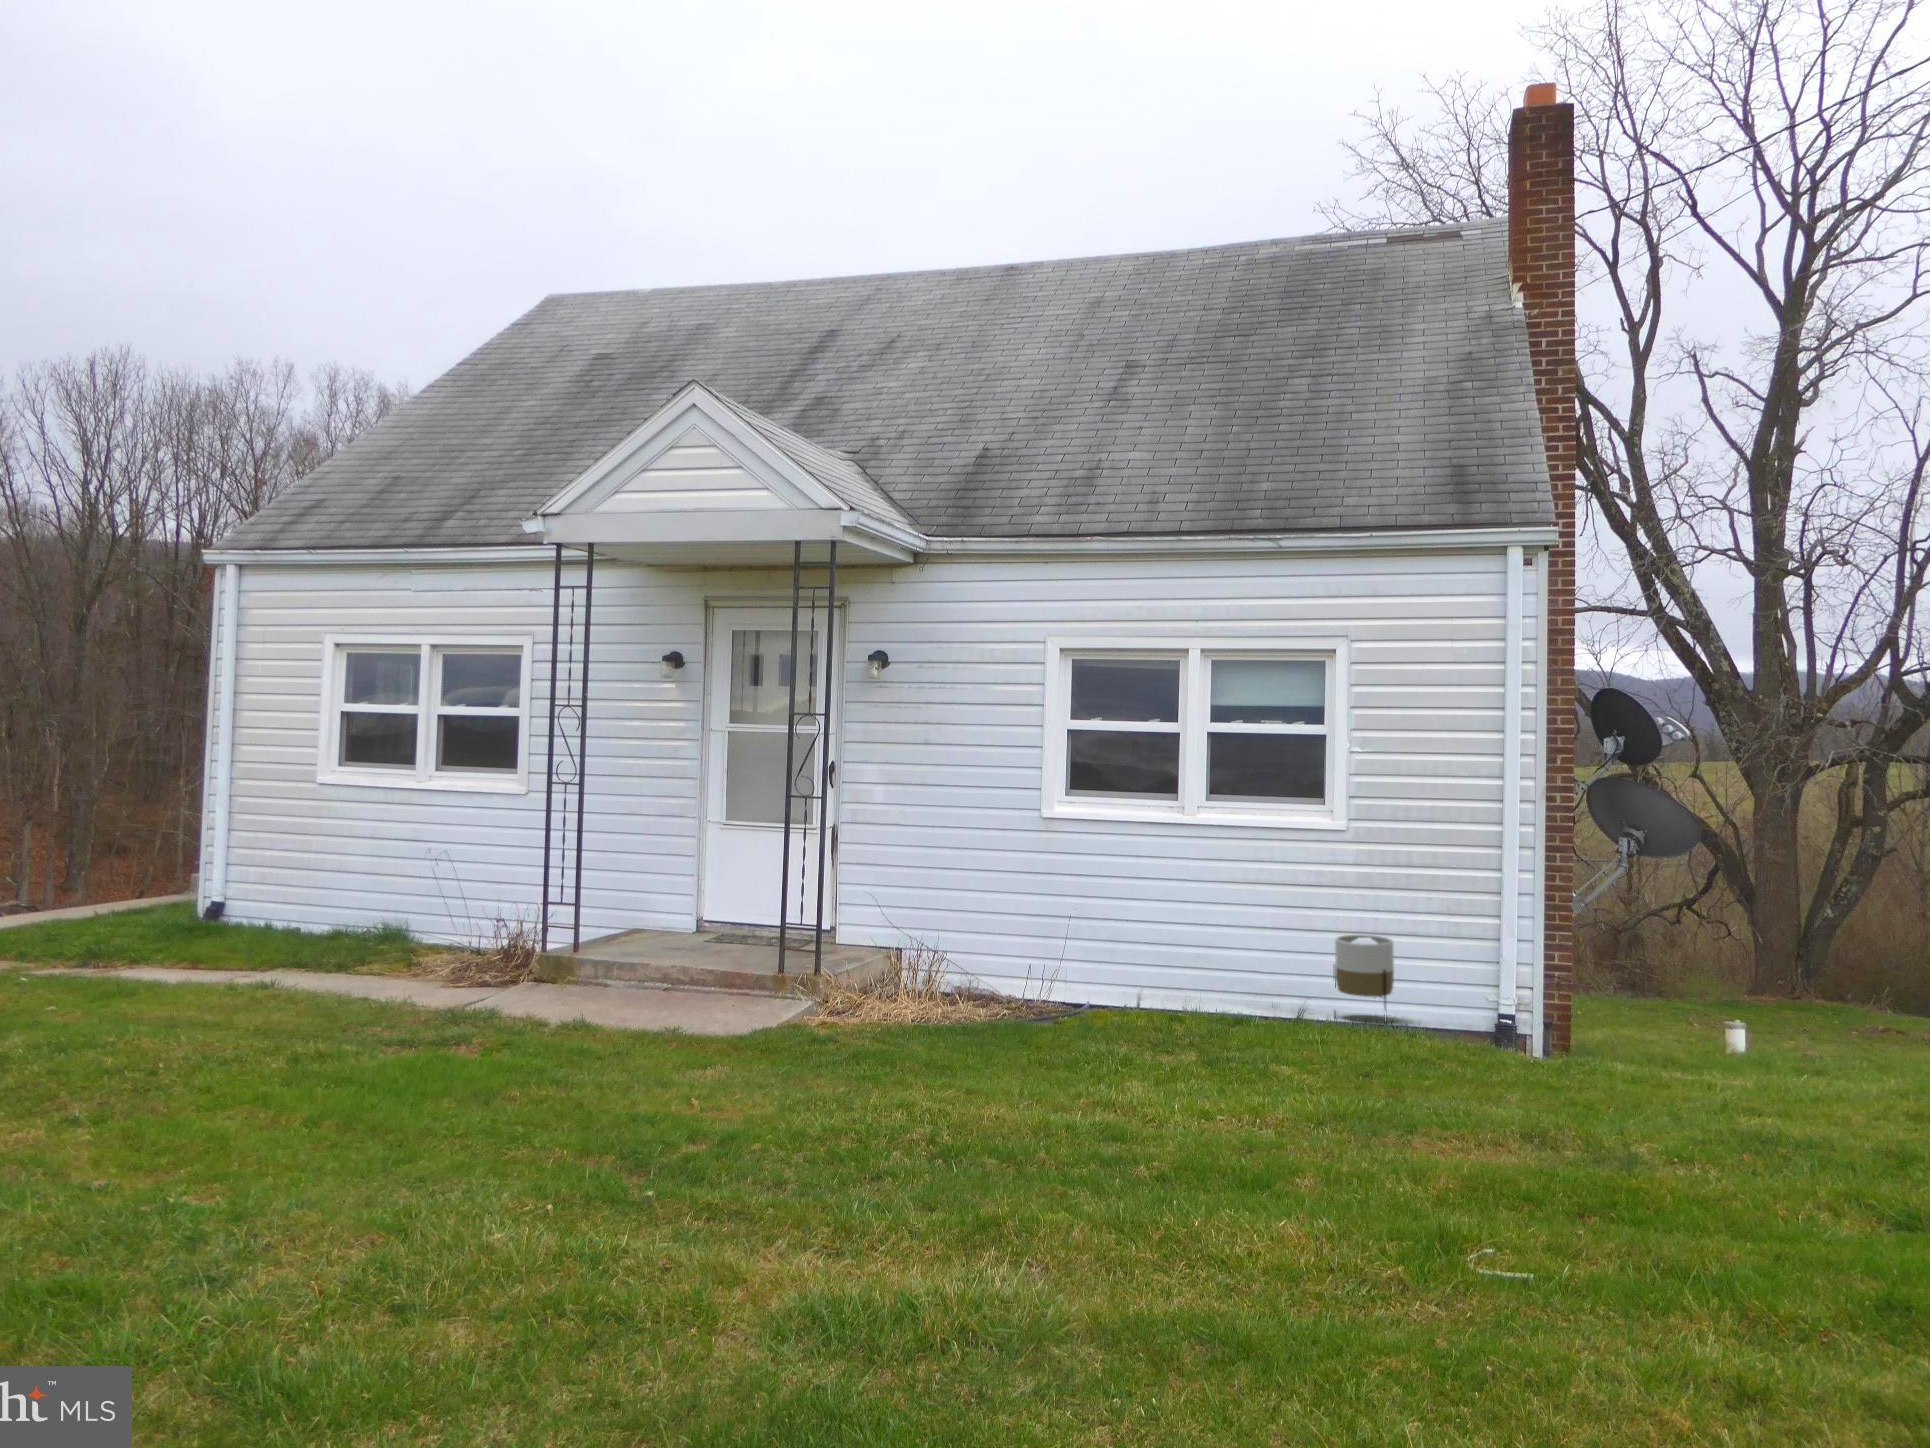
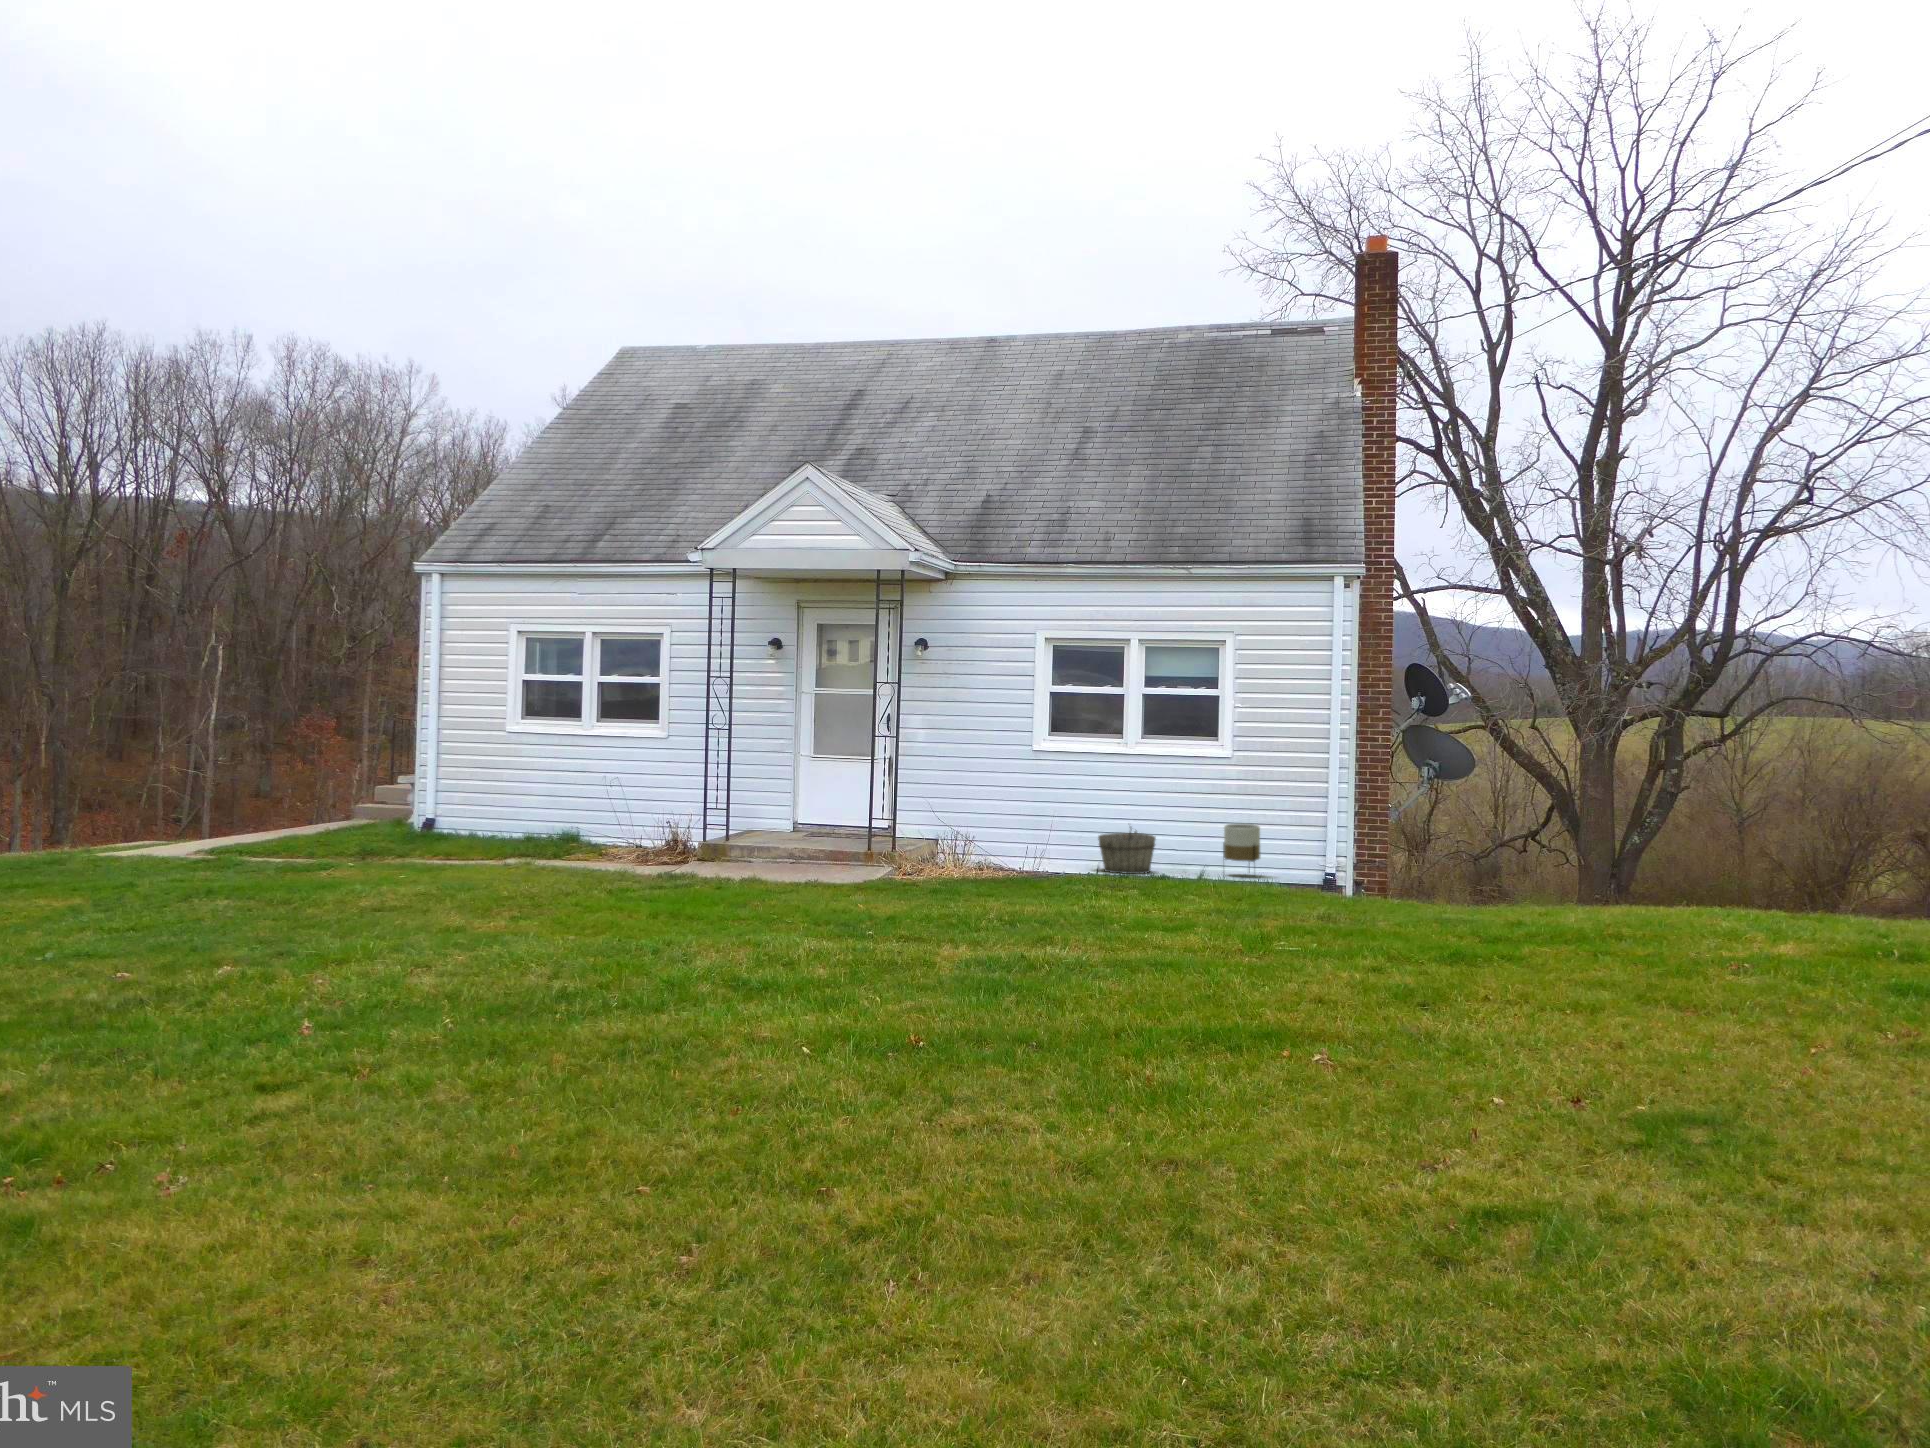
wooden bucket: none [1136,931,1227,1014] -> present [1098,831,1156,874]

